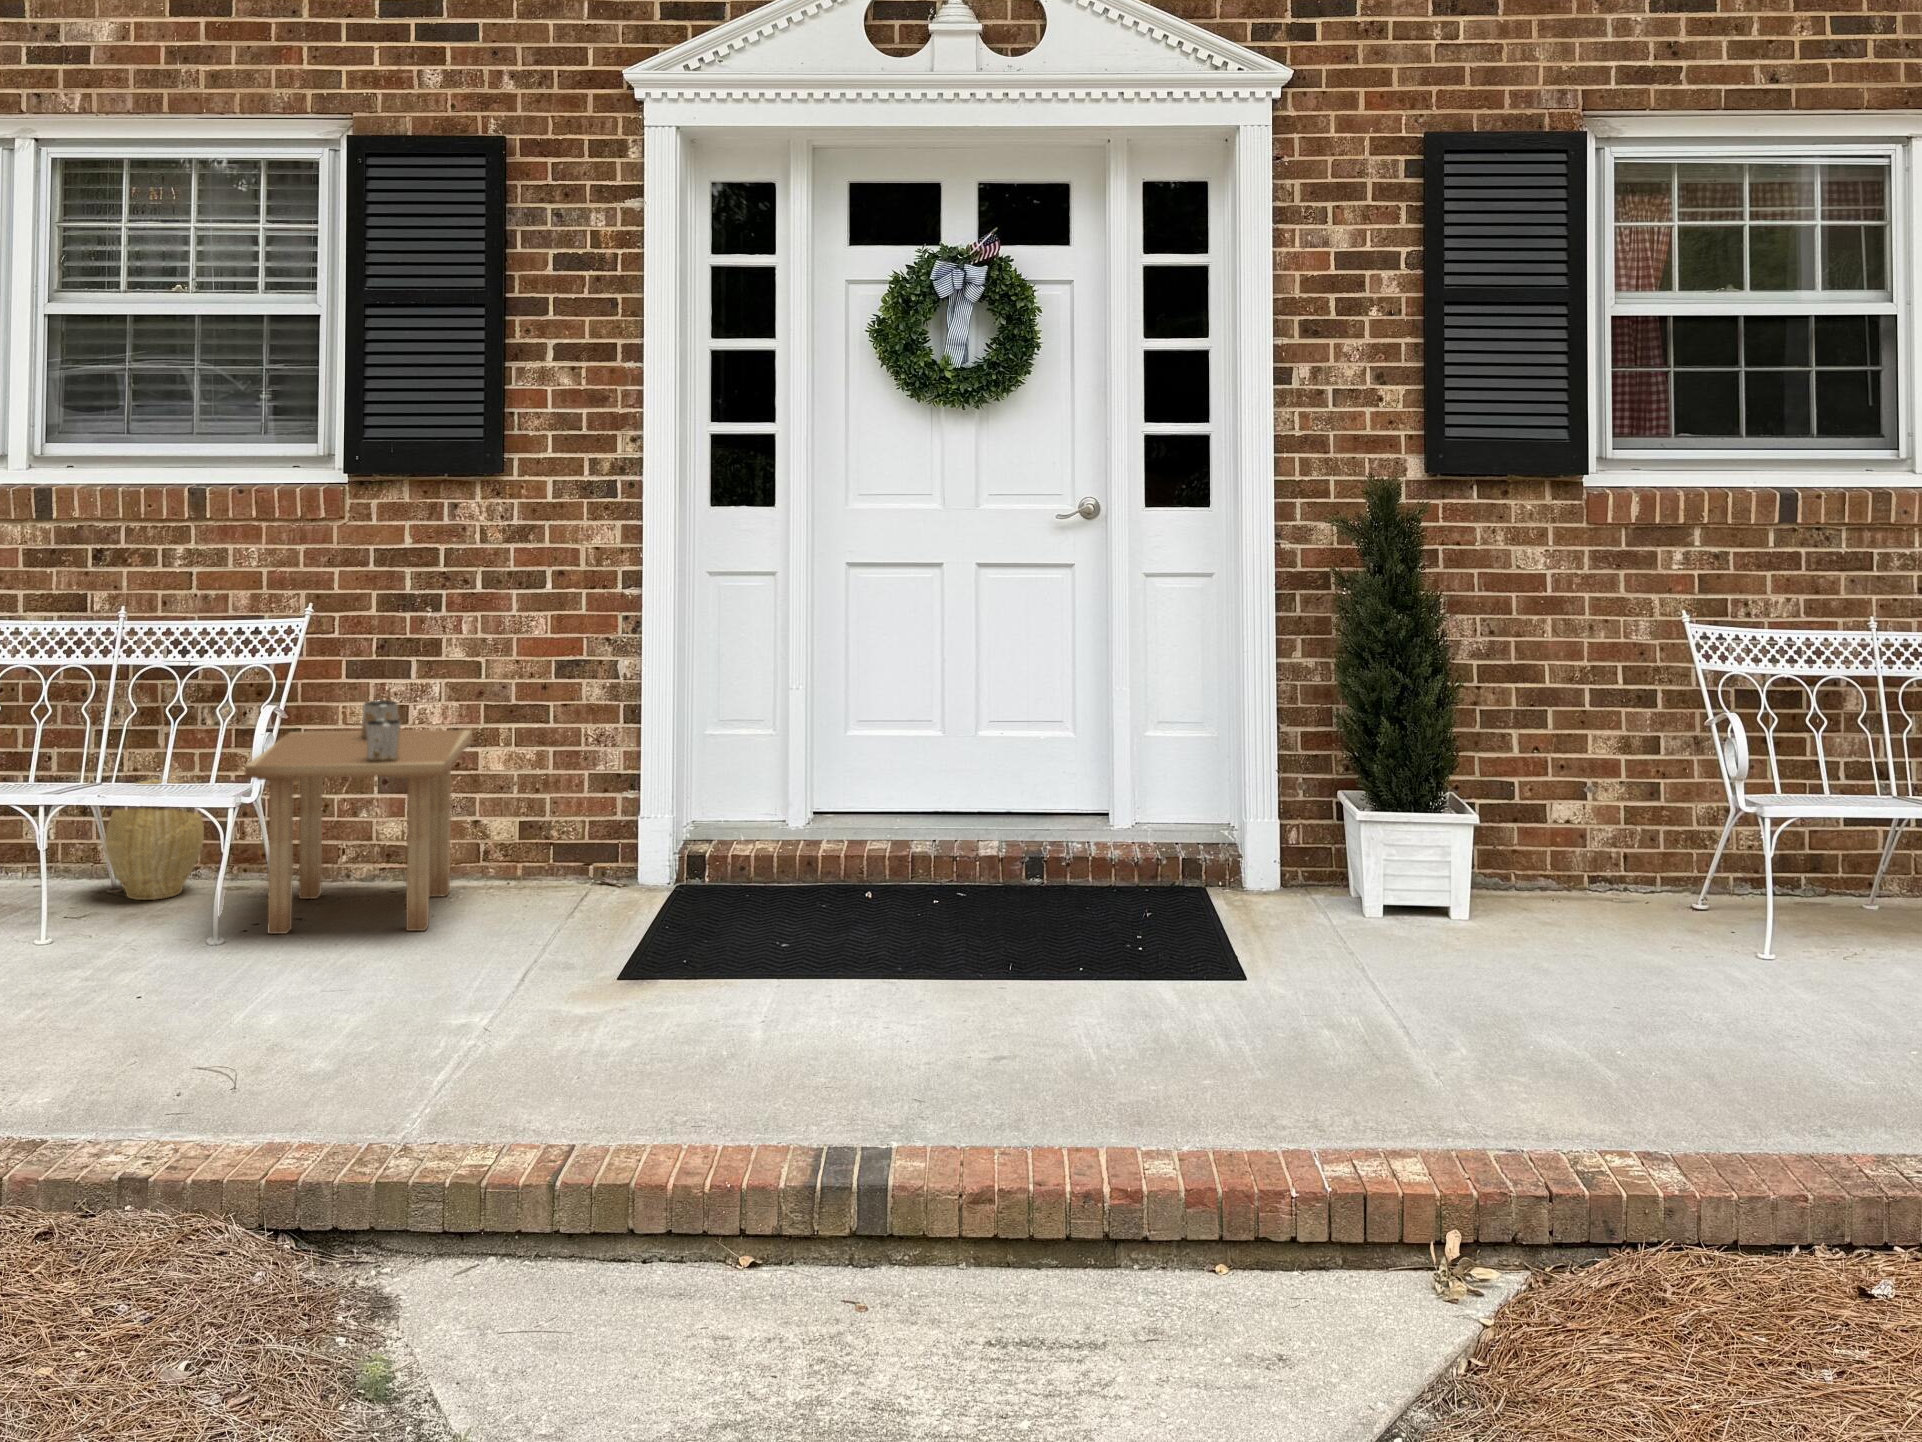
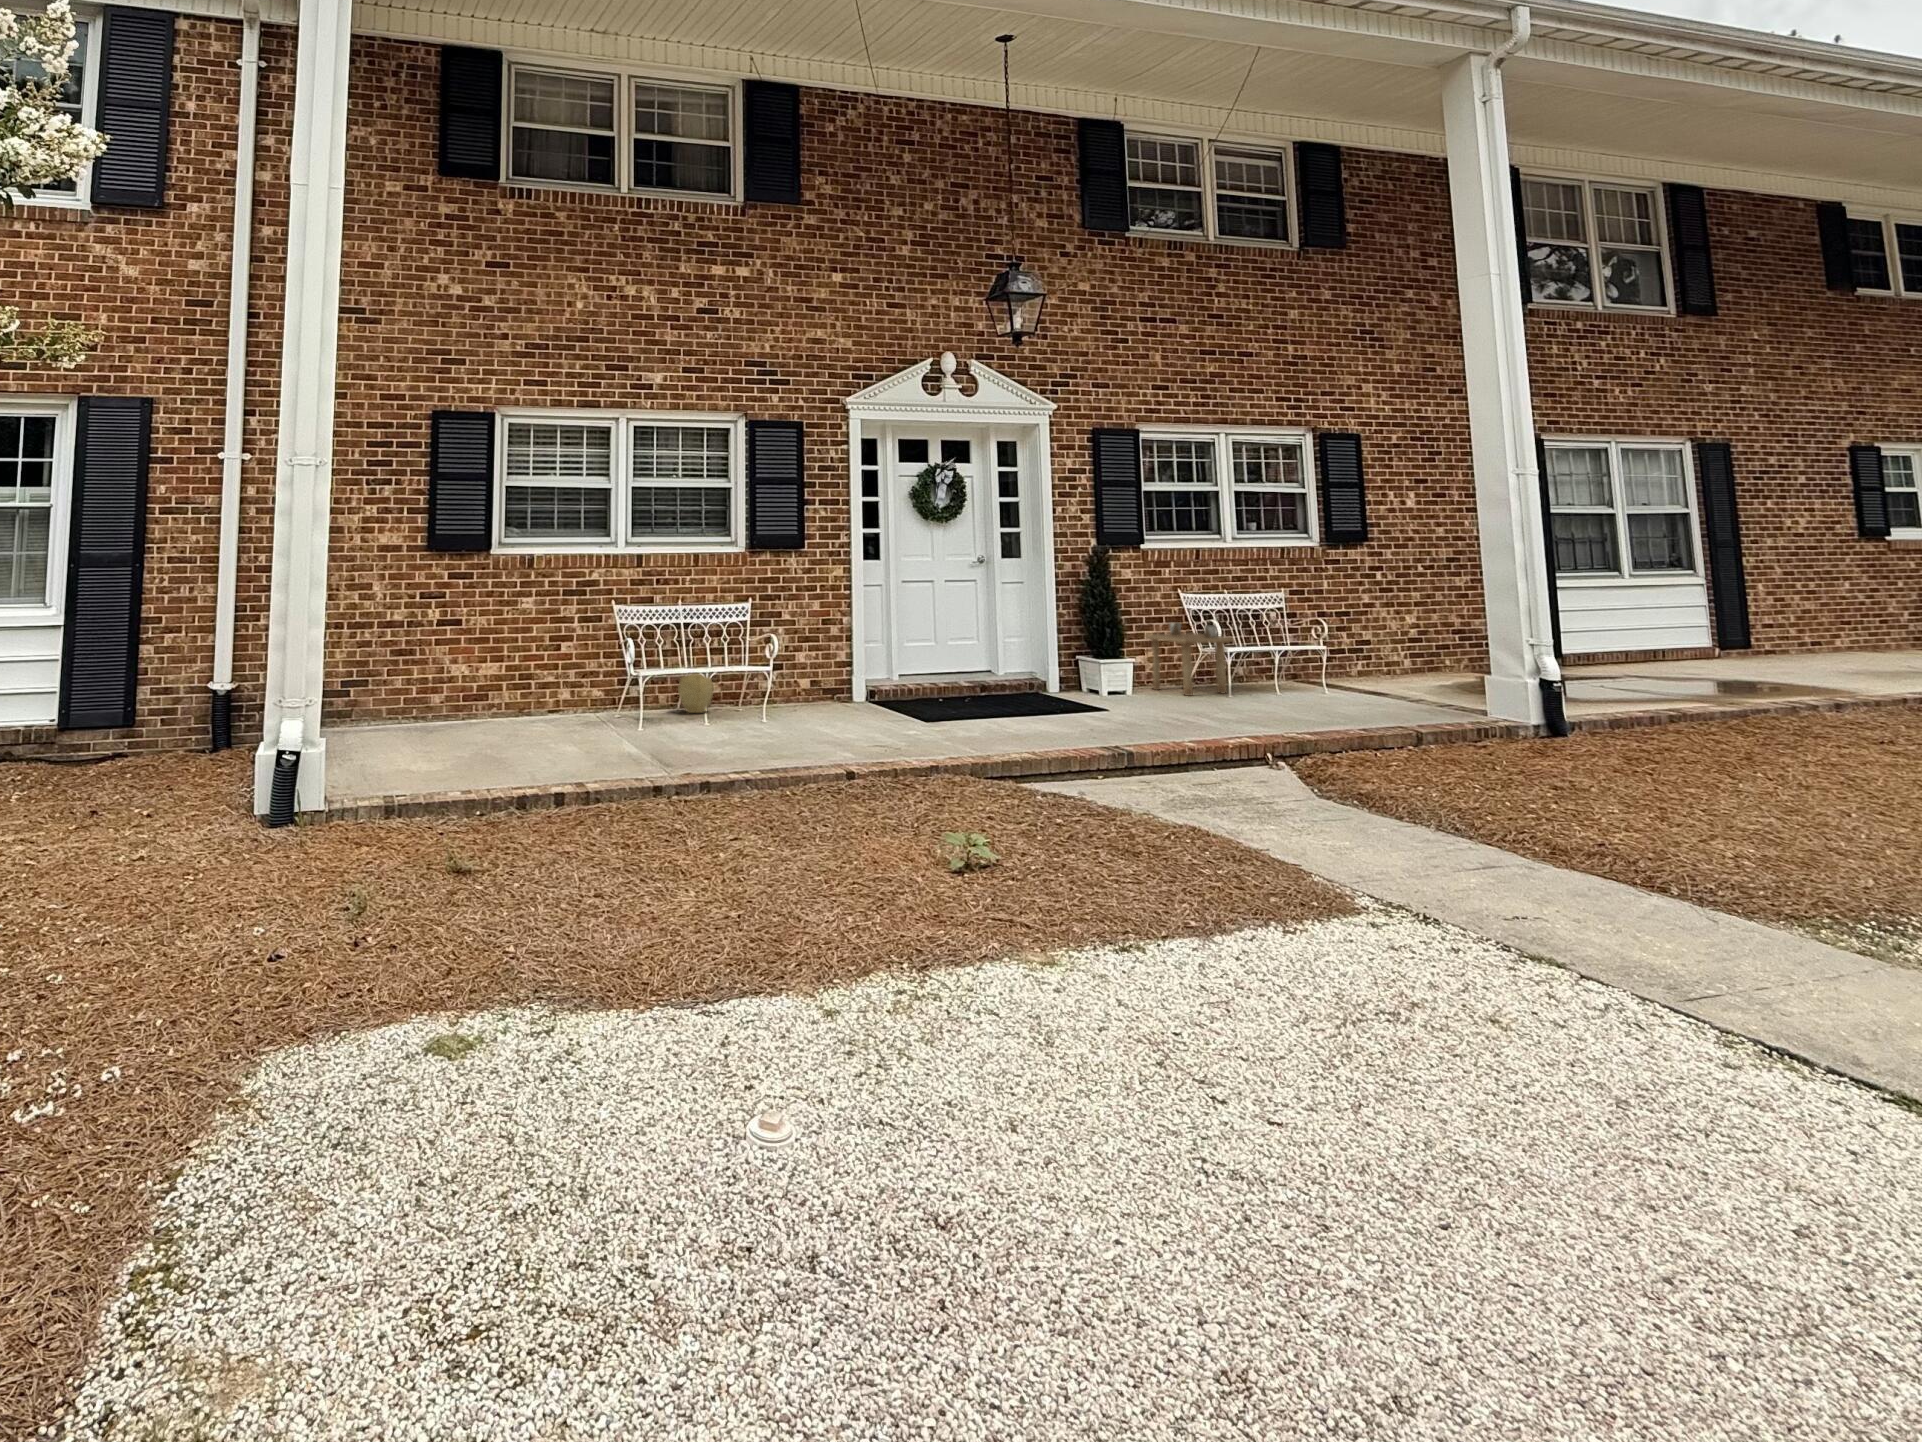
side table: present [245,700,472,934] -> present [1146,622,1233,696]

